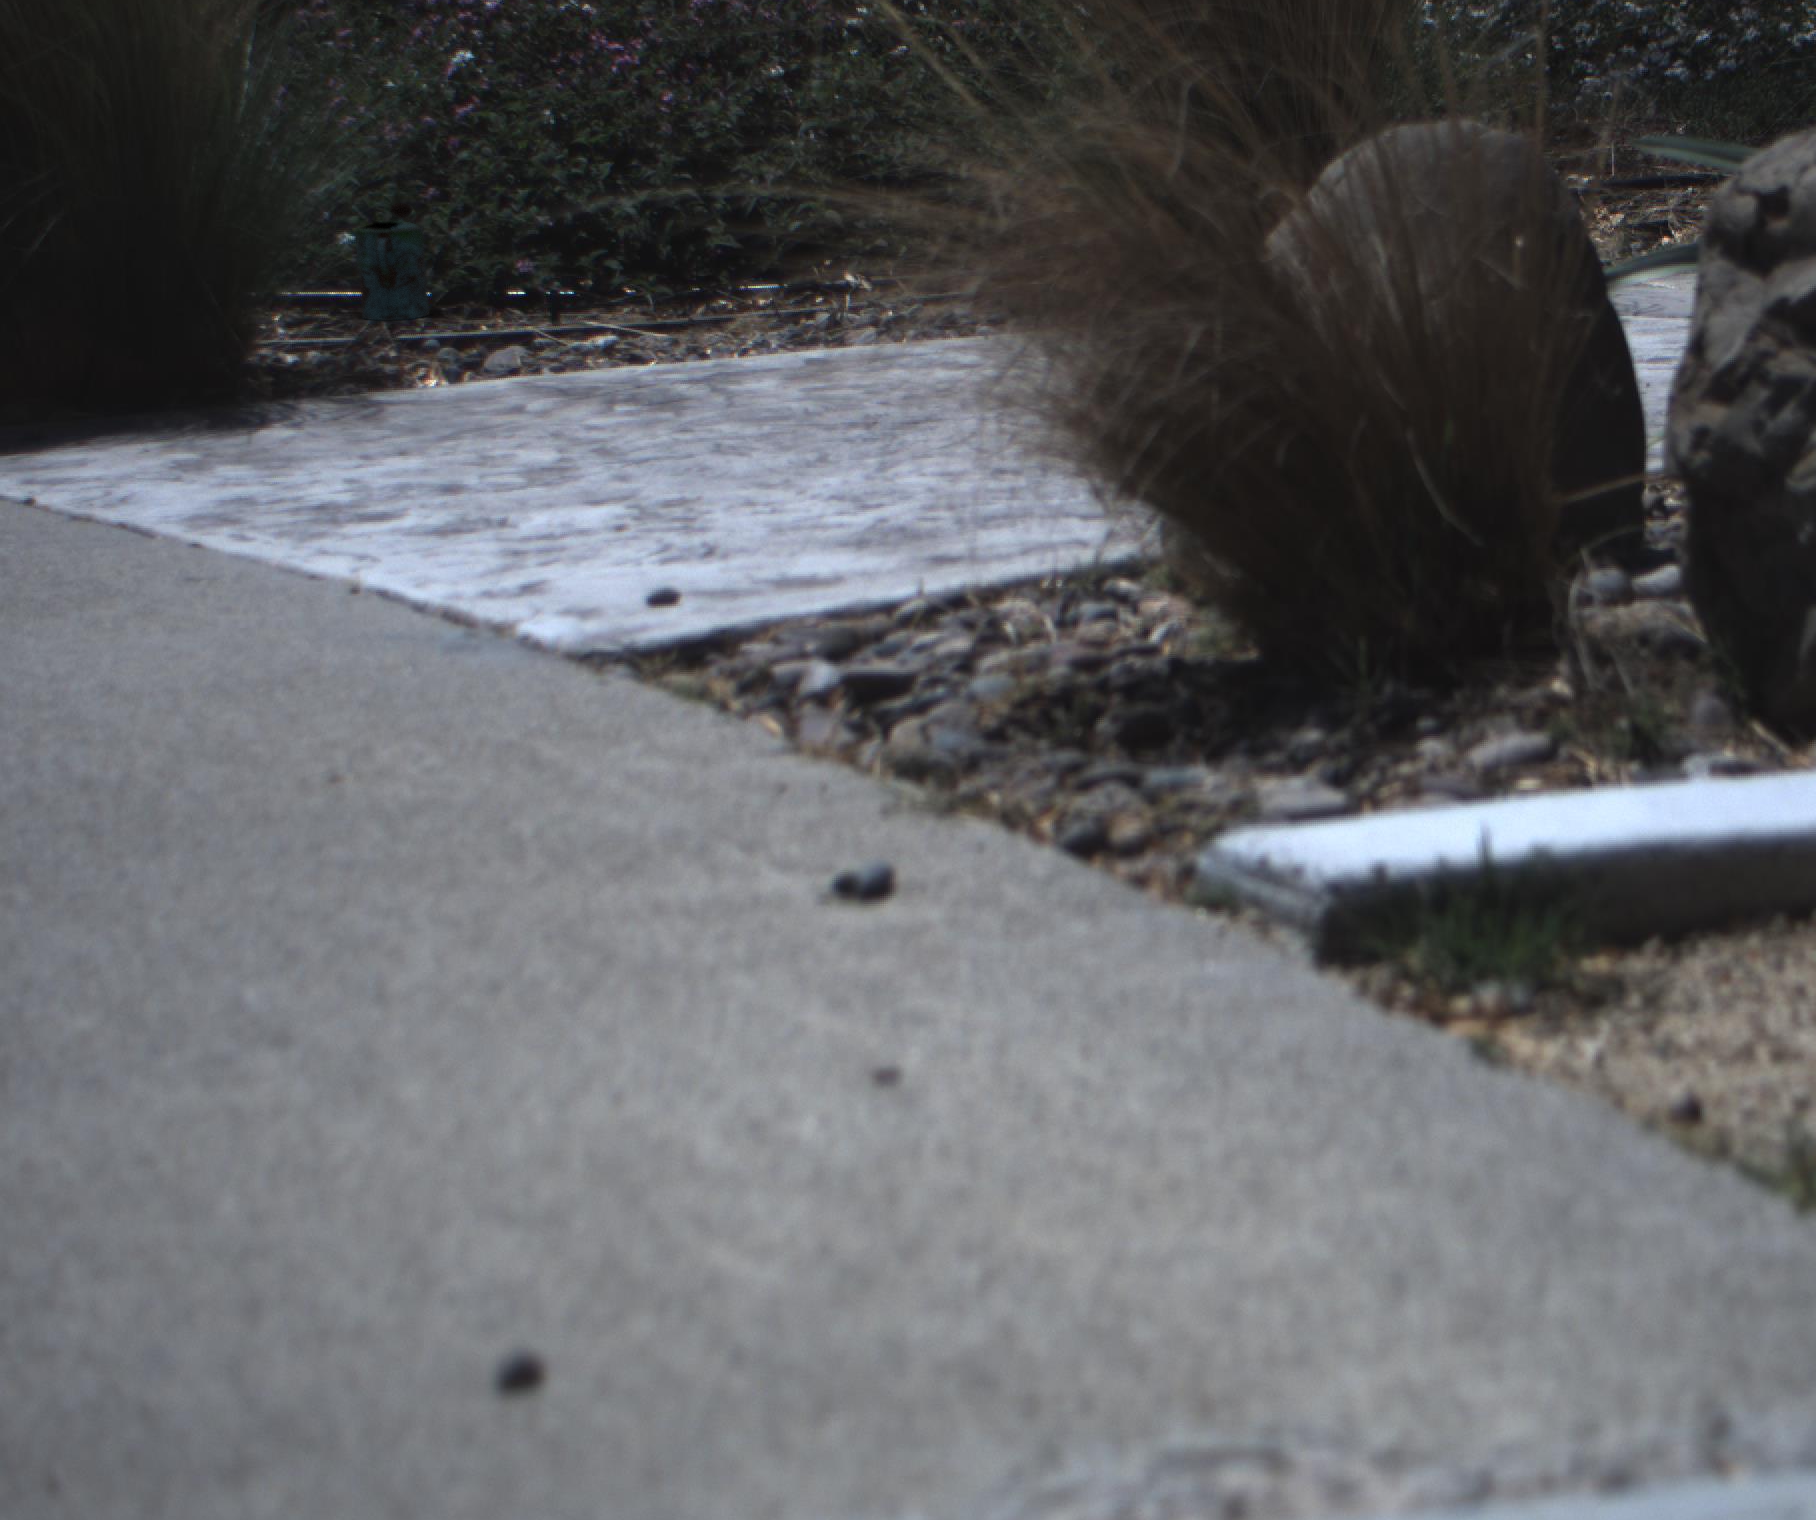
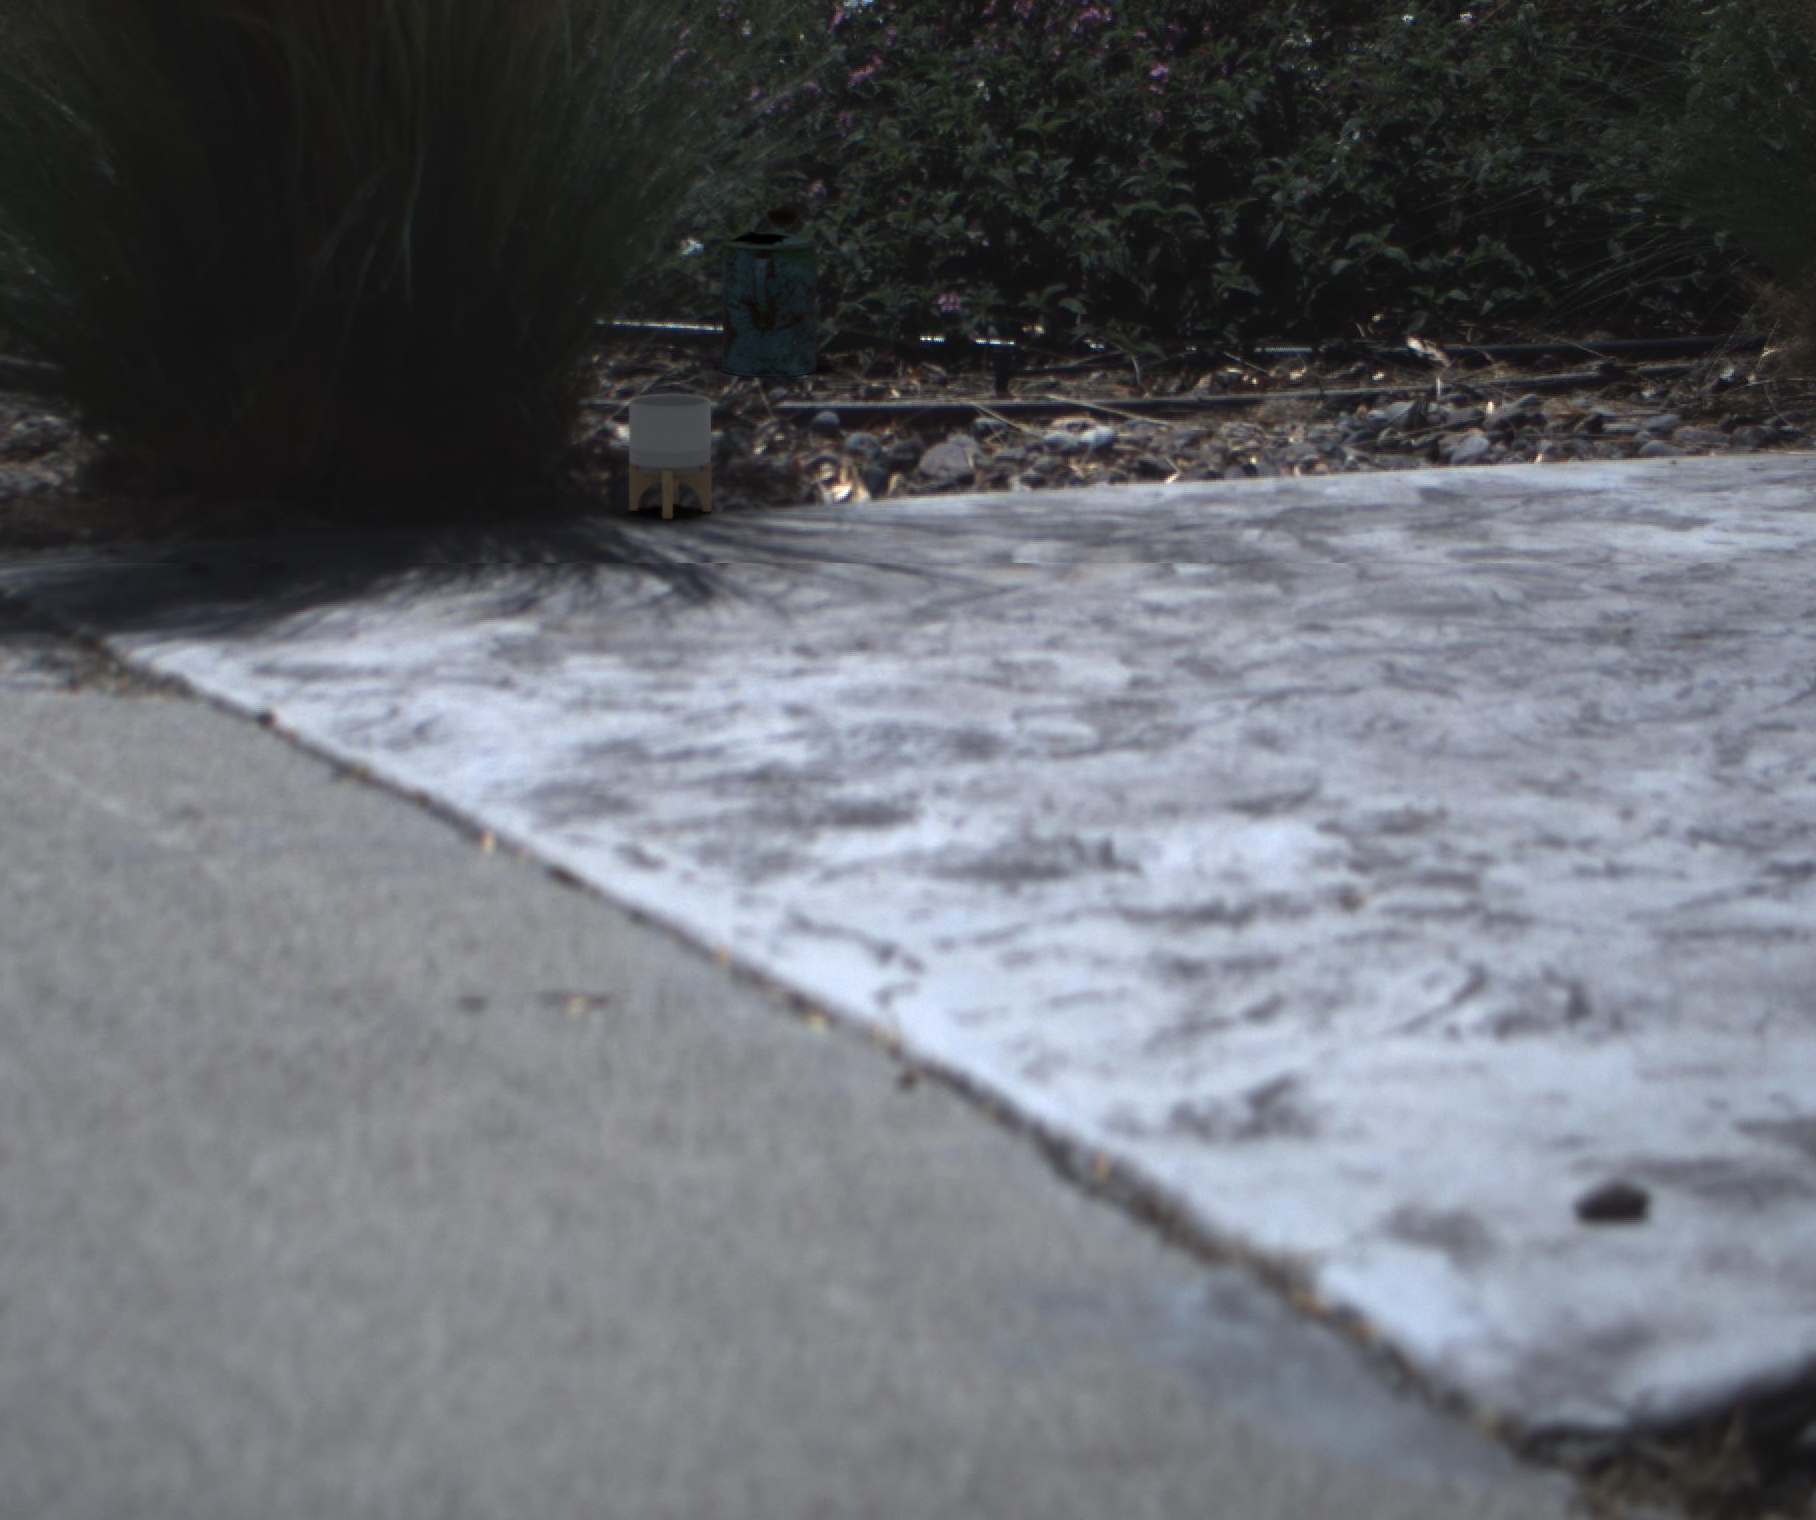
planter: none [272,321,334,401] -> present [629,394,711,519]

